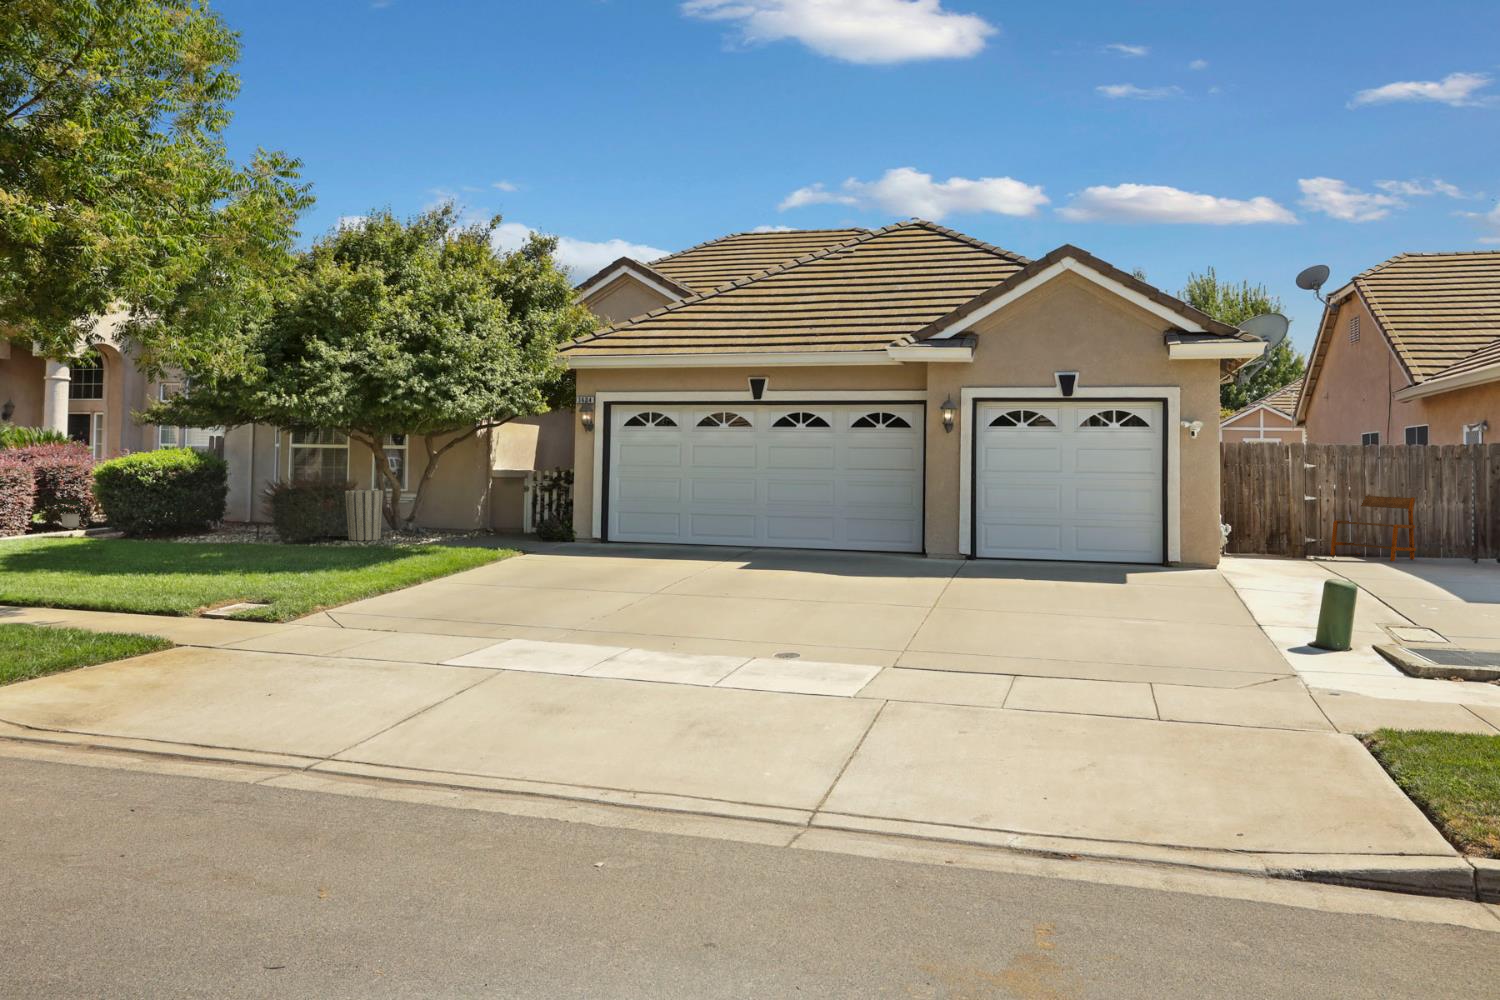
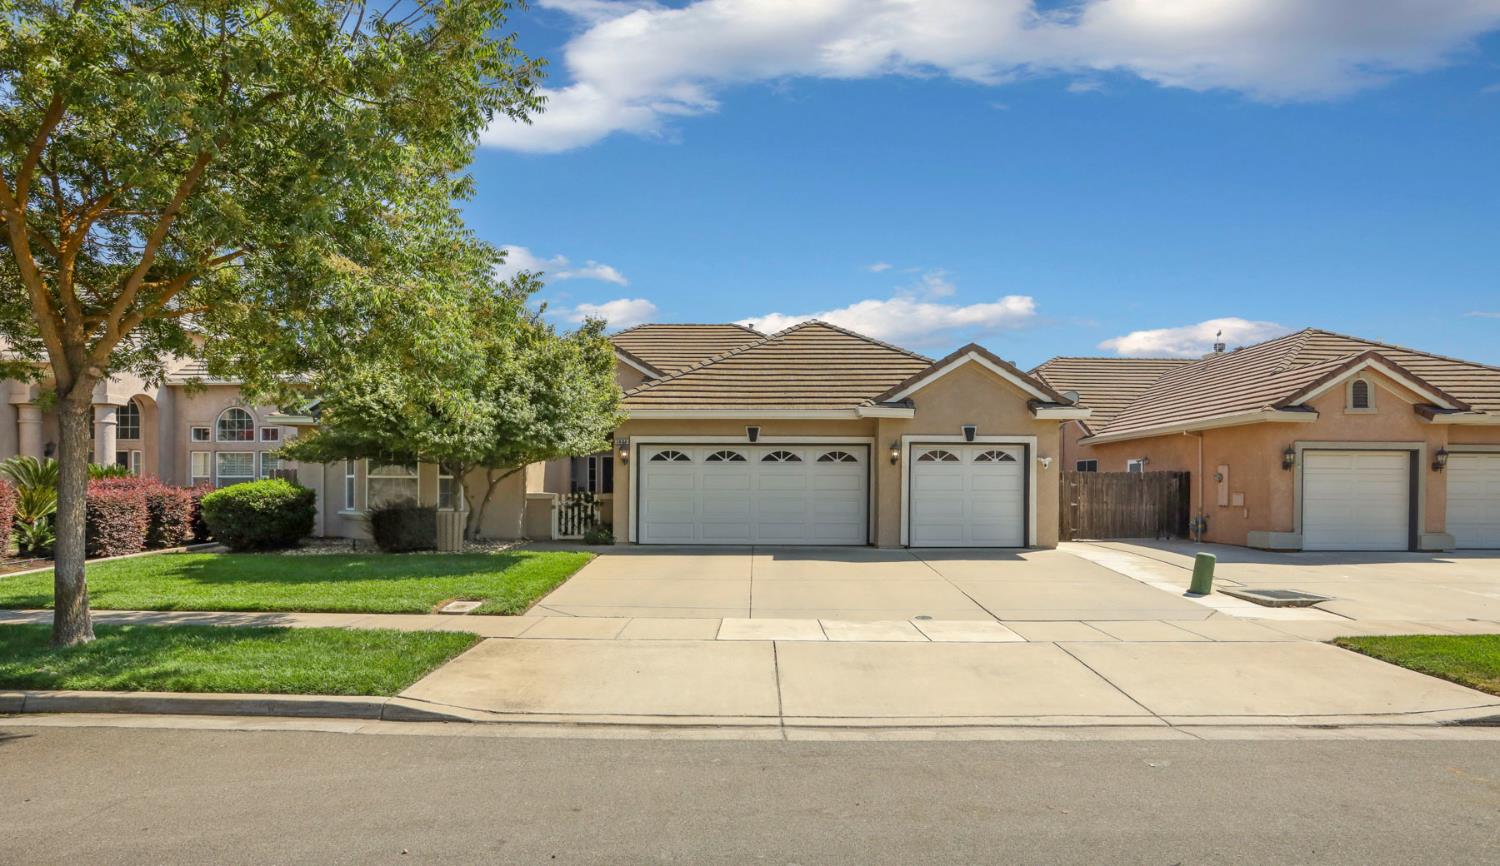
bench: present [1330,496,1416,561] -> none [1116,504,1168,546]
potted plant: present [51,499,91,528] -> none [160,523,196,547]

